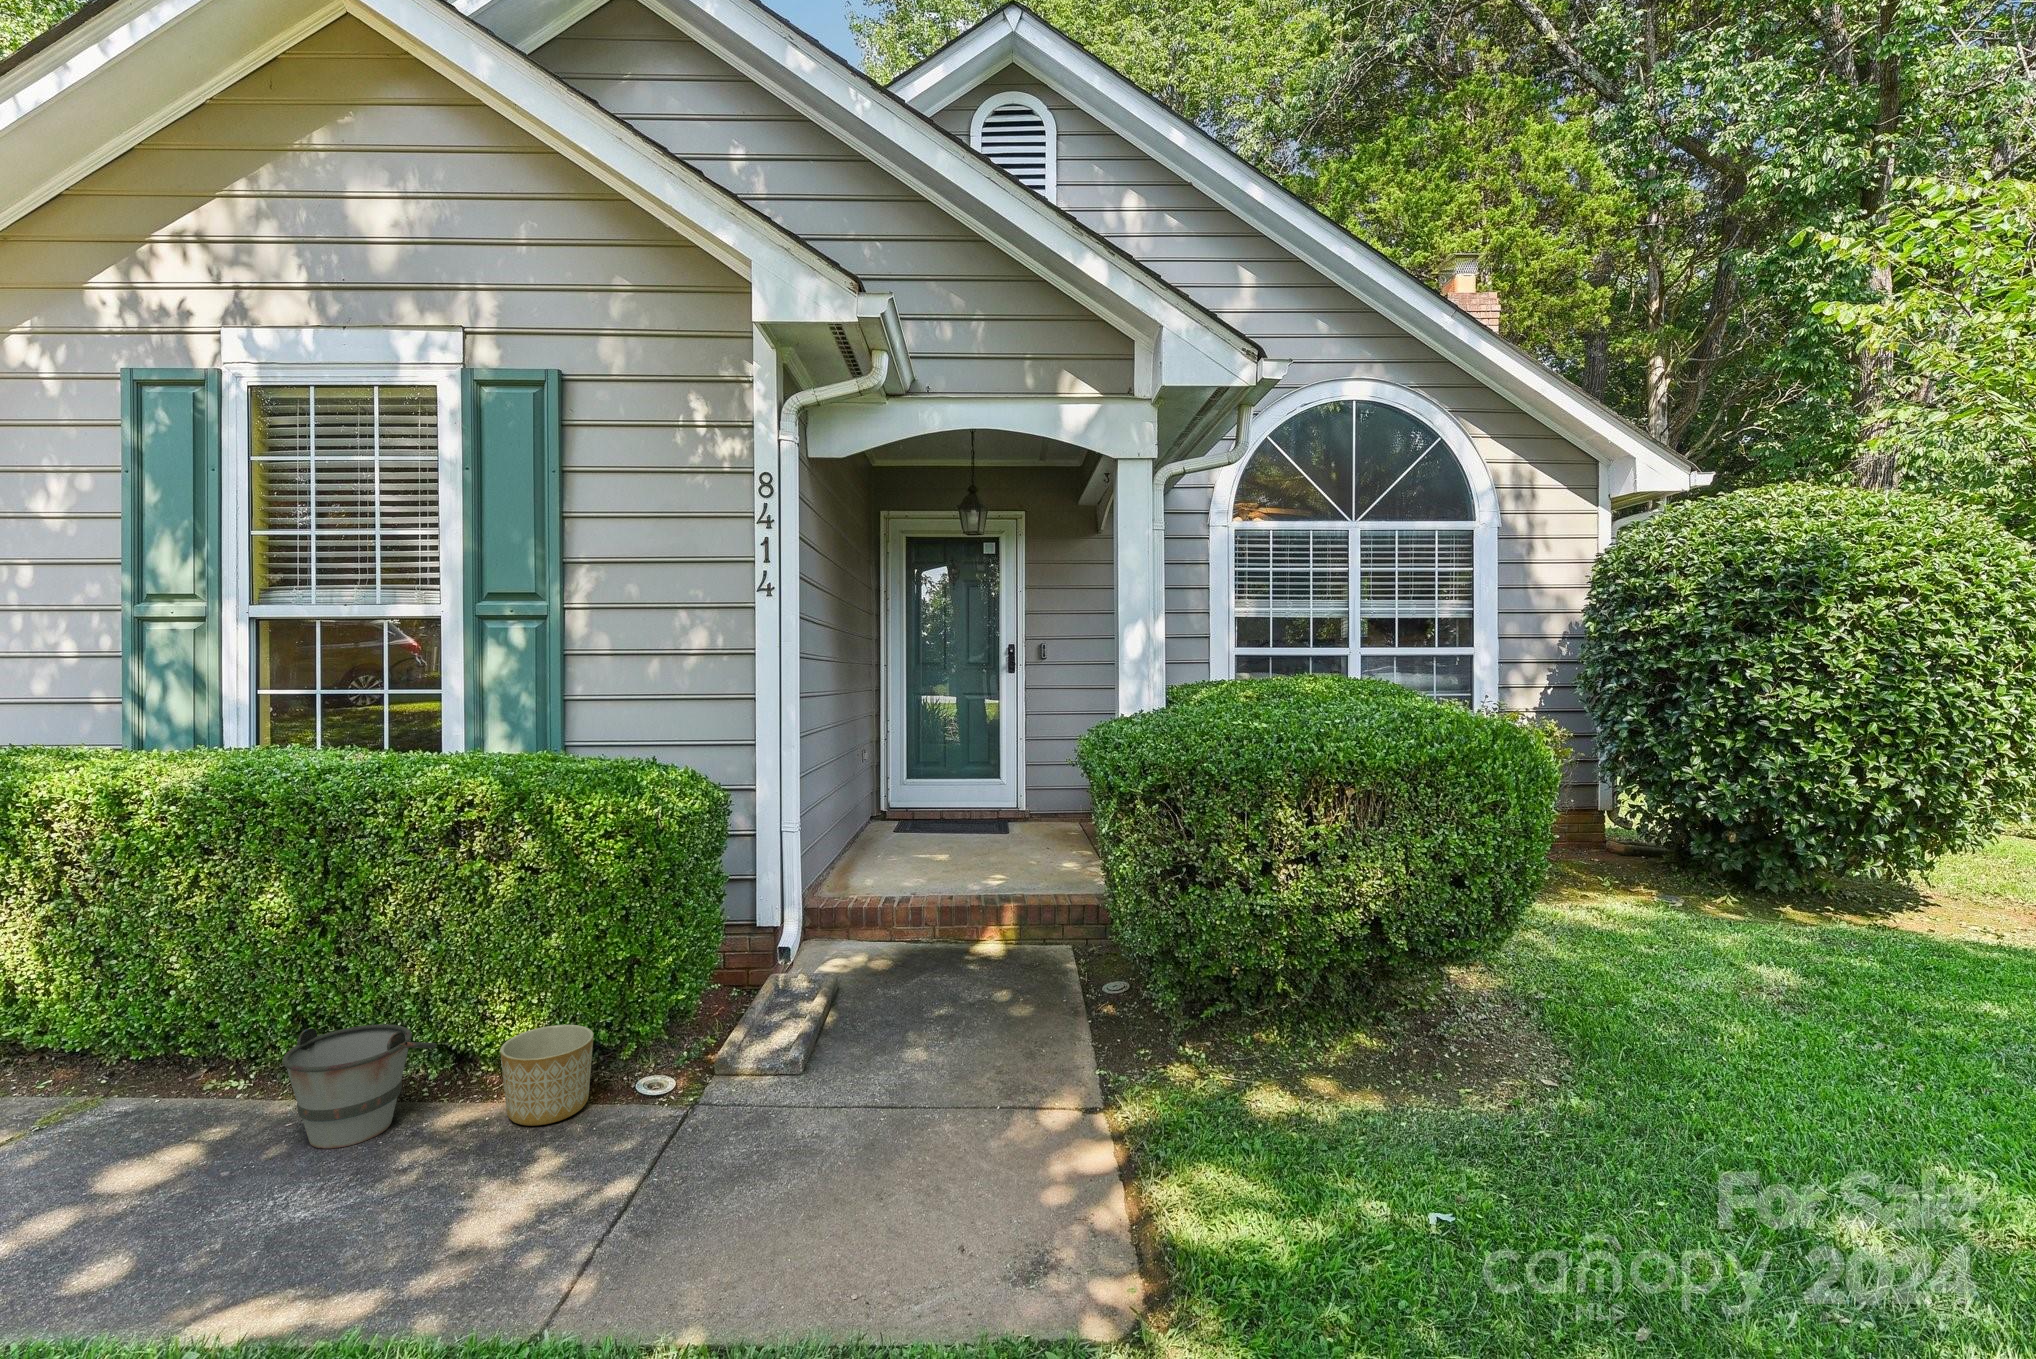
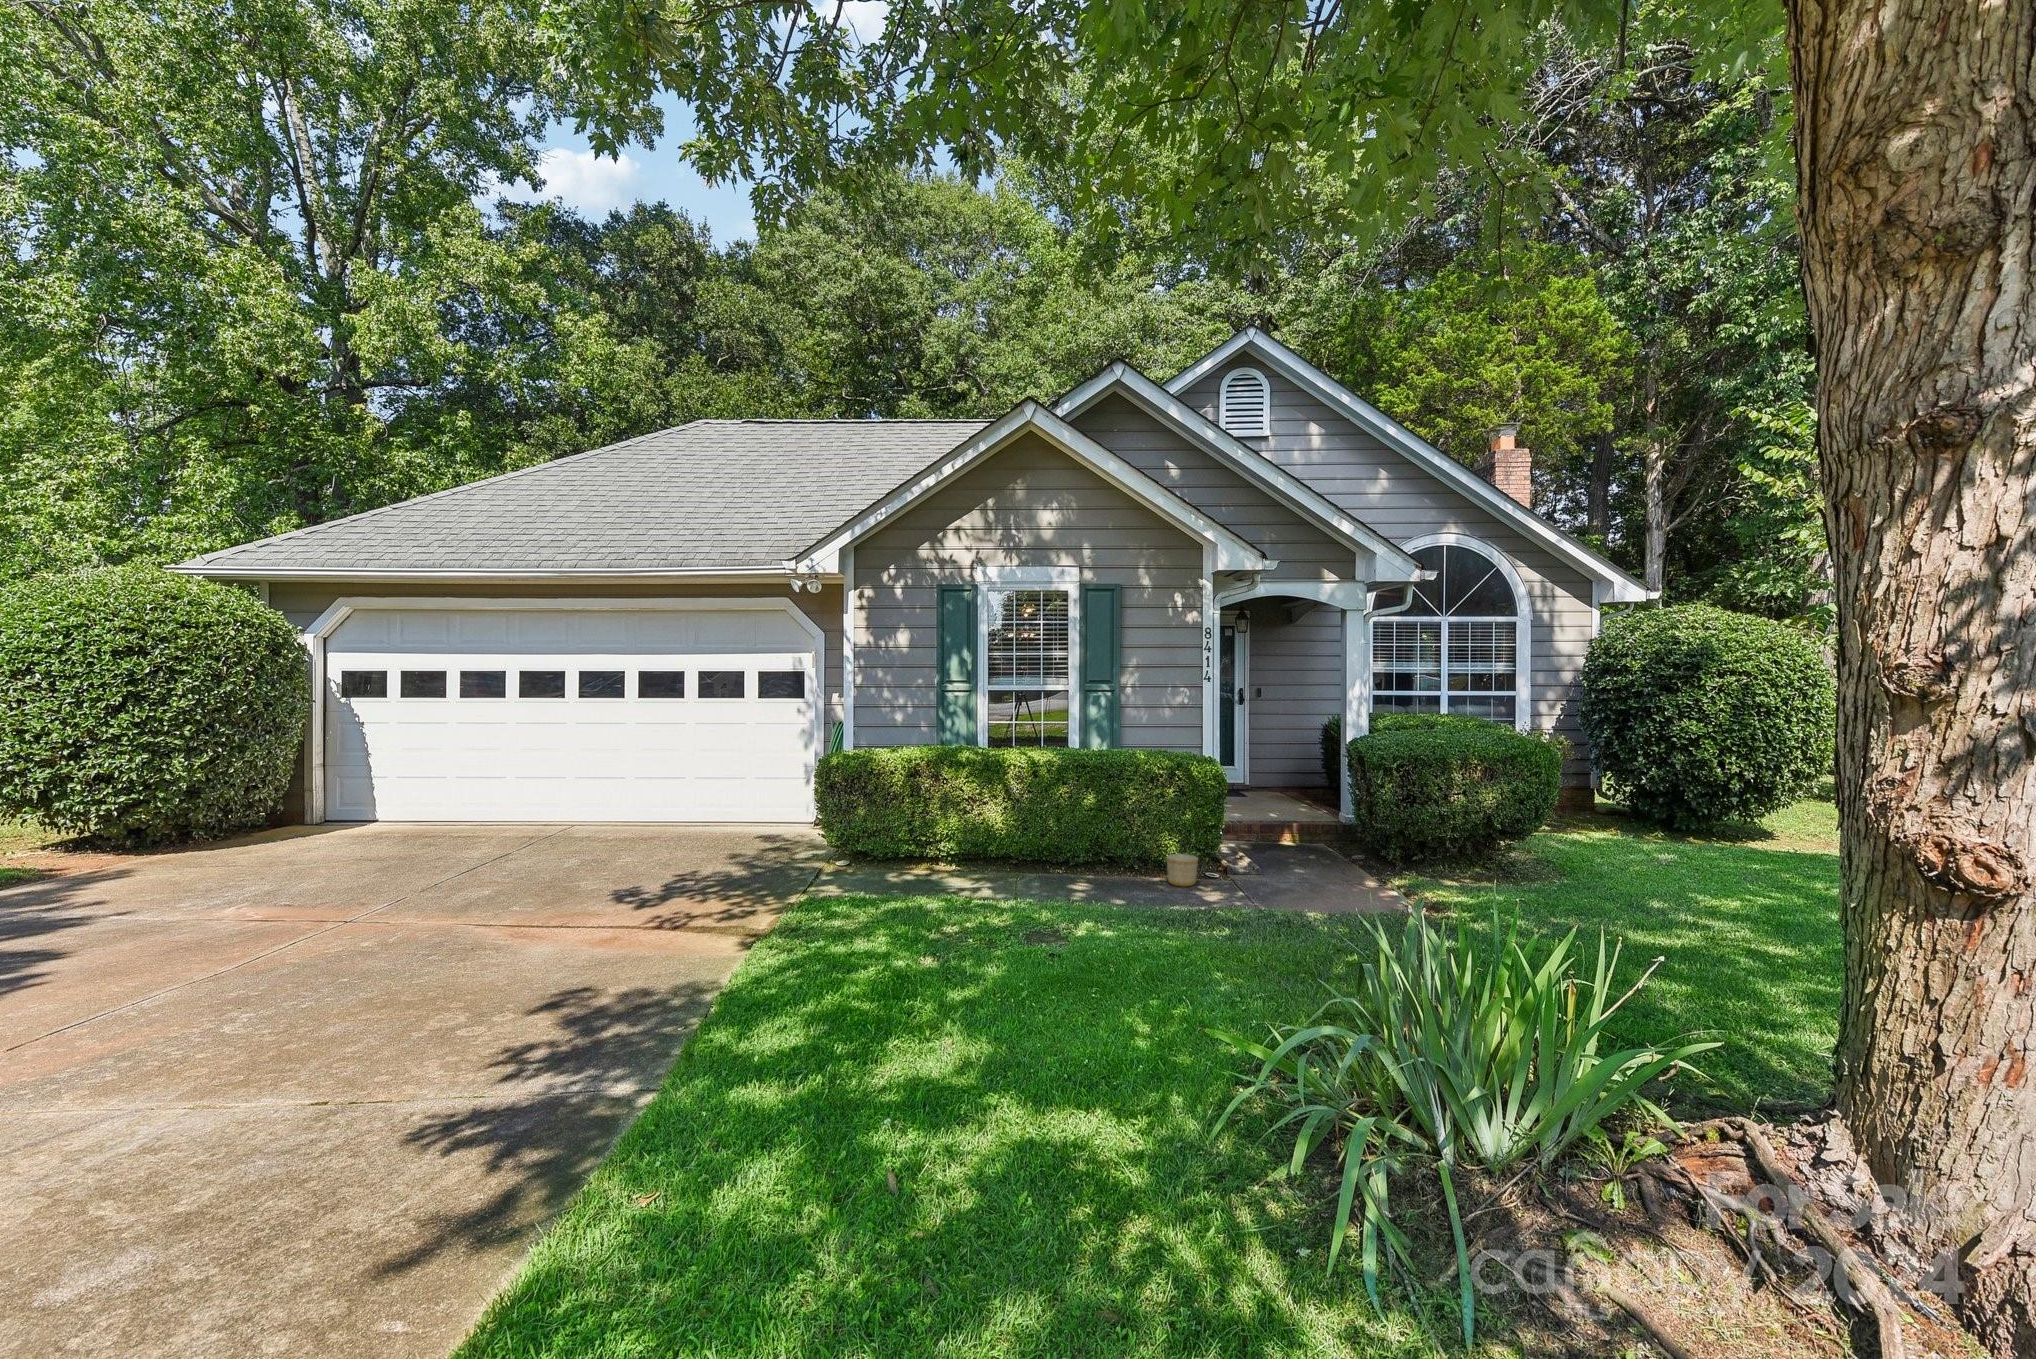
bucket: present [282,1024,437,1149] -> none [1099,850,1142,890]

